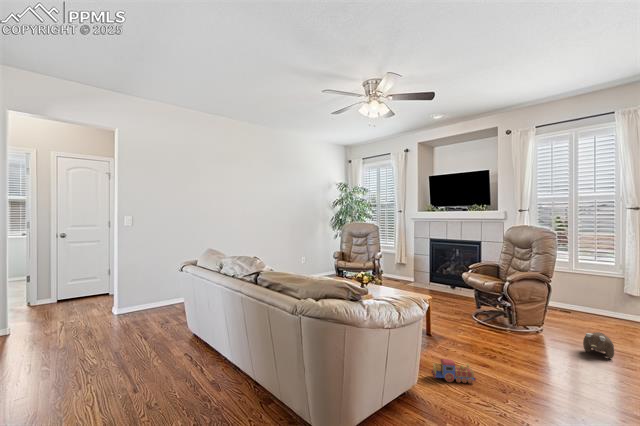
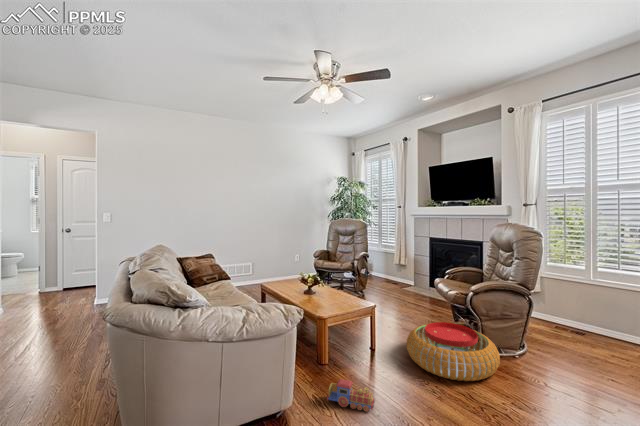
pouf: none [459,309,543,354] -> present [407,322,500,381]
plush toy: present [583,332,614,359] -> none [551,363,593,400]

